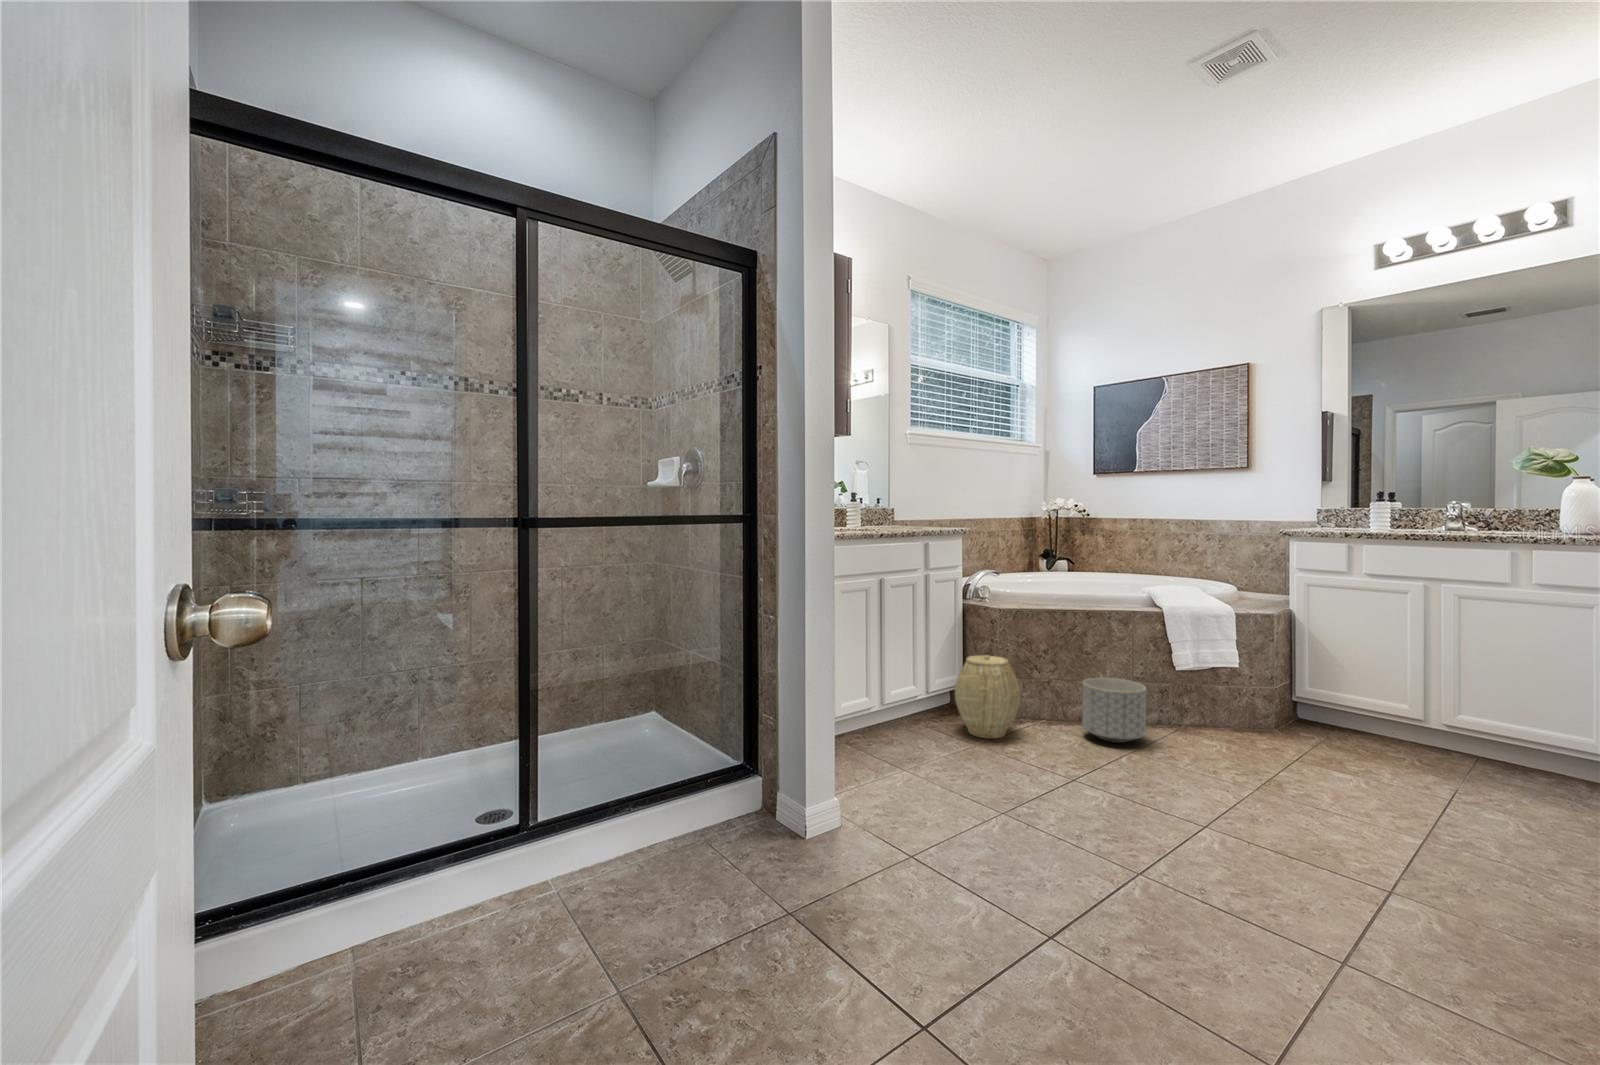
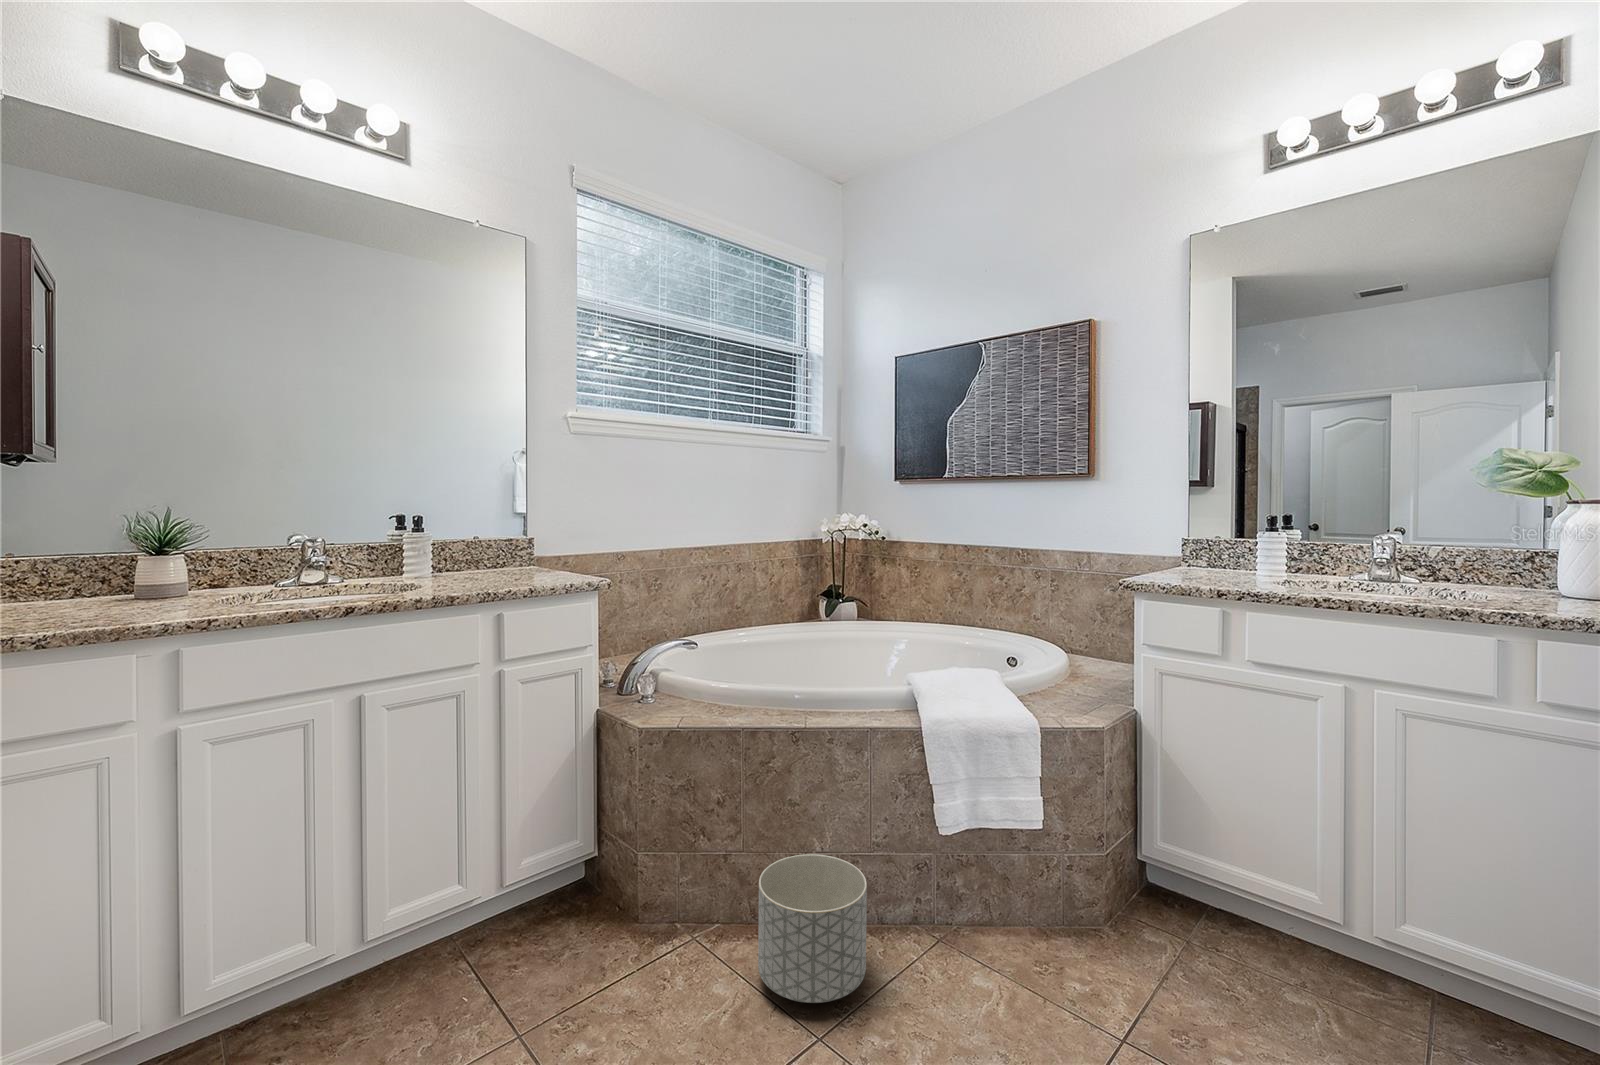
woven basket: present [955,655,1020,738] -> none [523,818,648,995]

